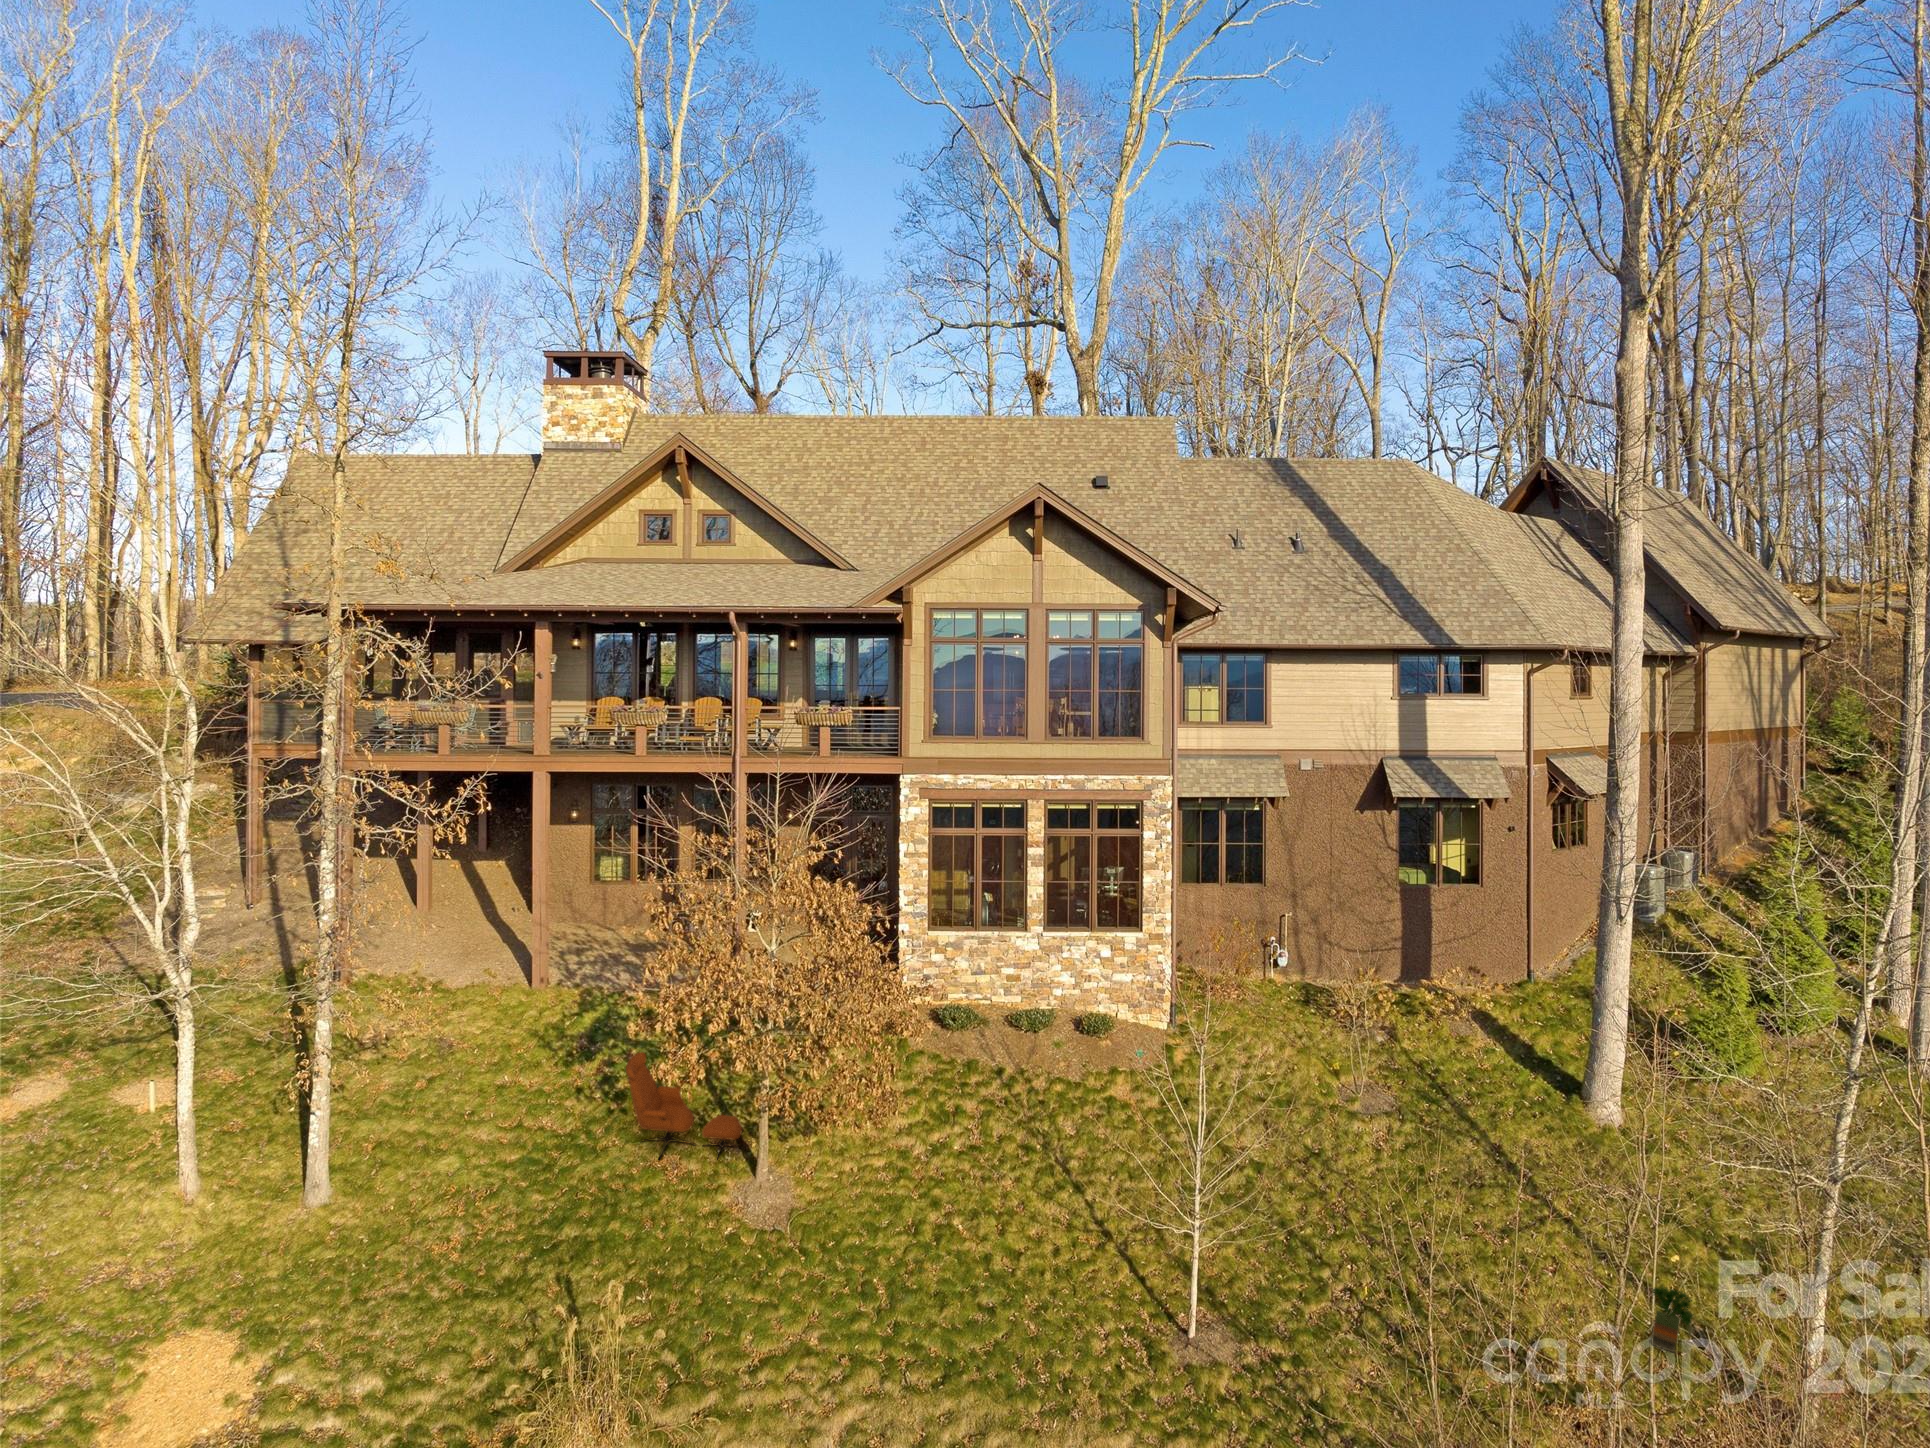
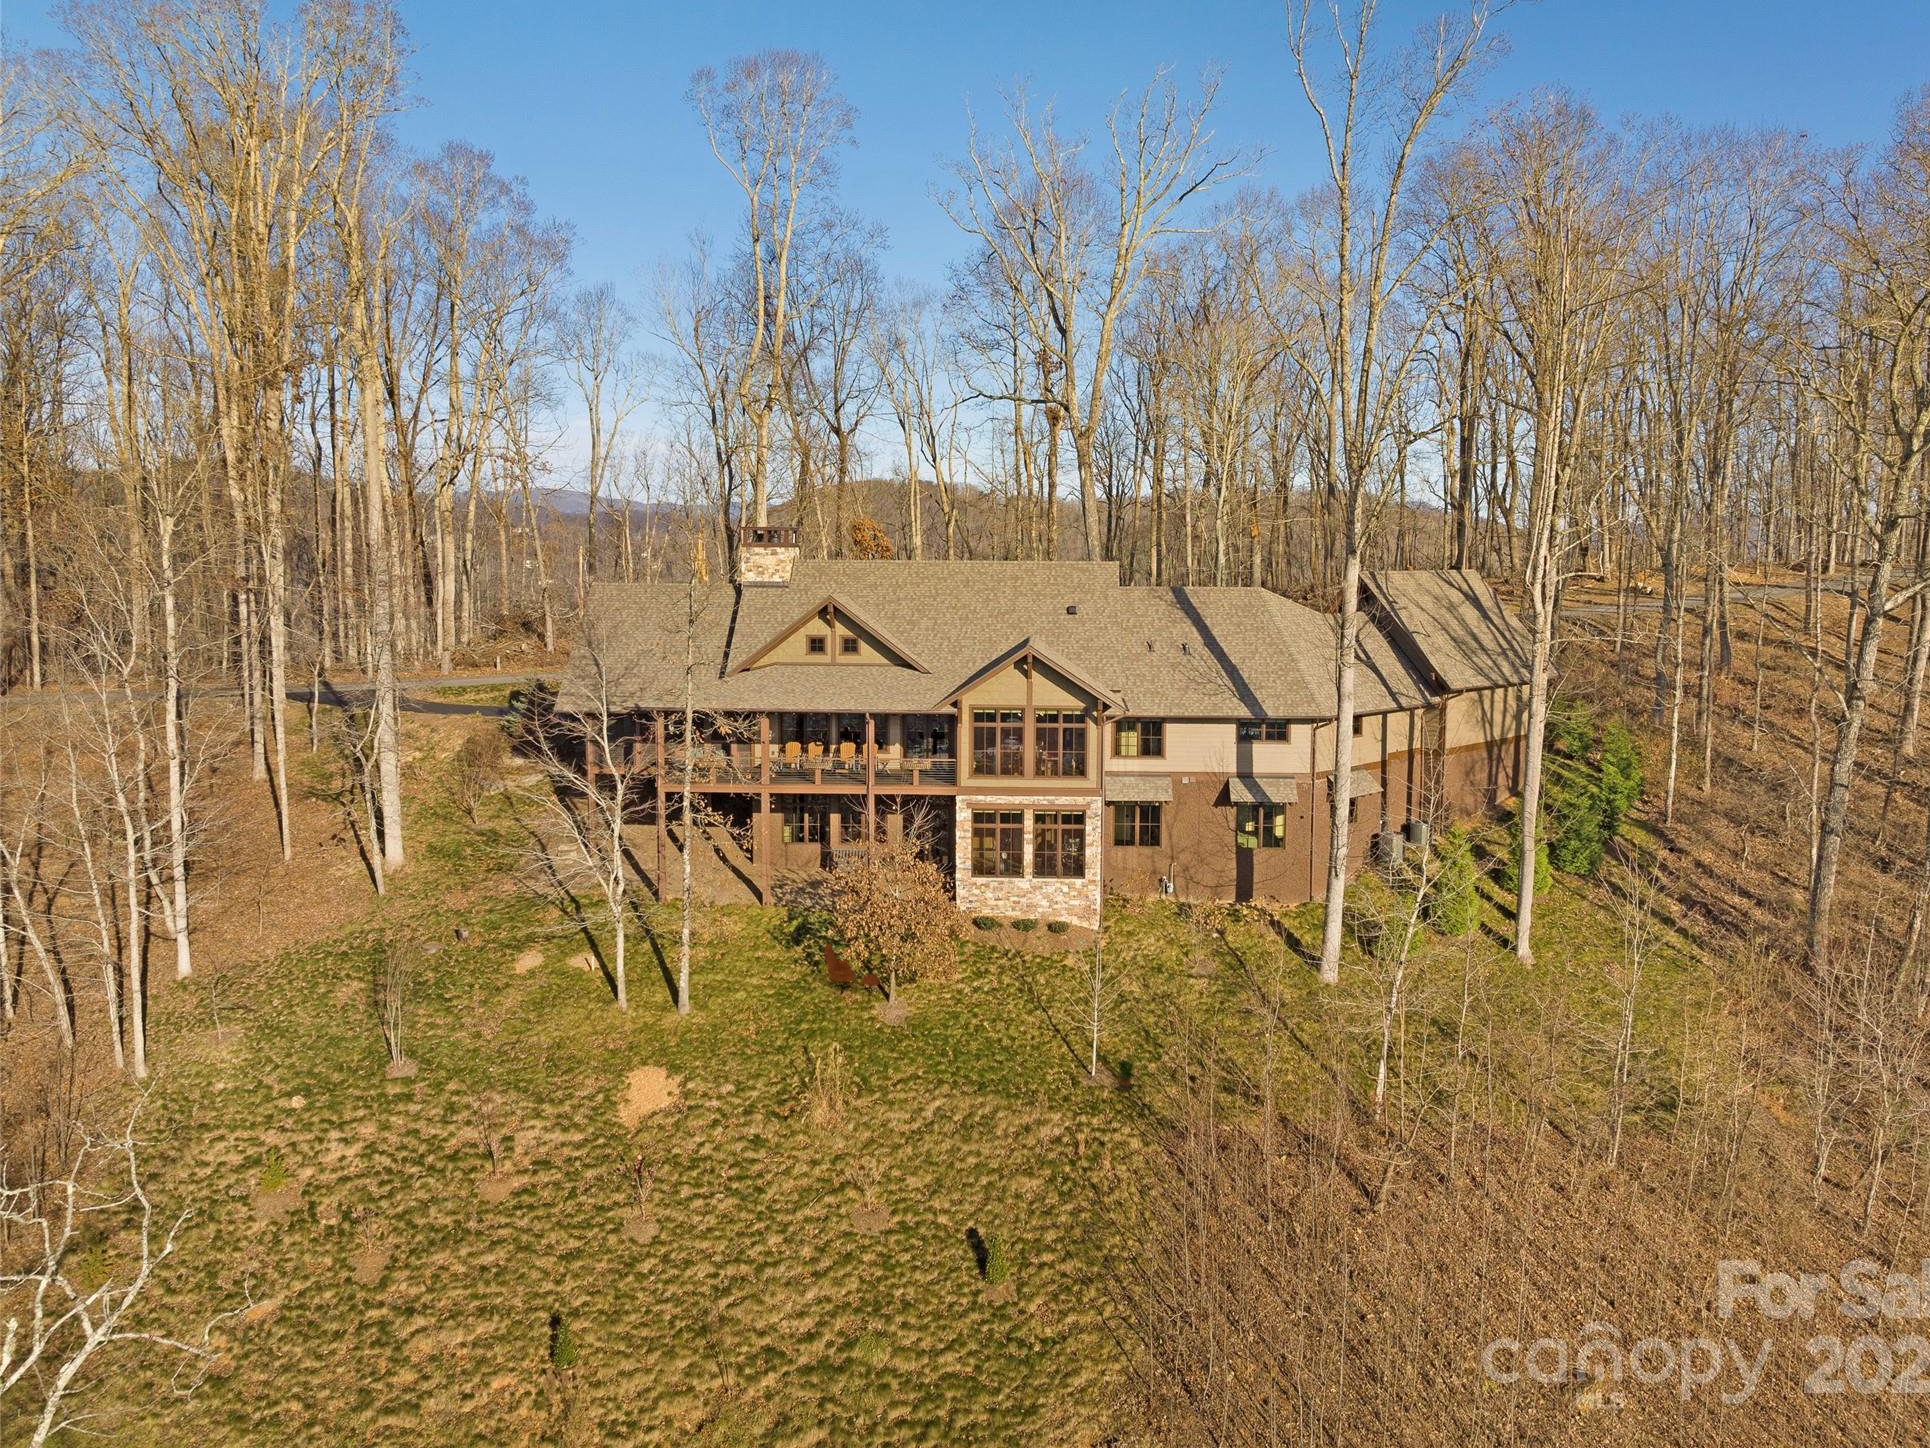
potted tree: present [1651,1287,1694,1352] -> present [1118,1061,1135,1091]

